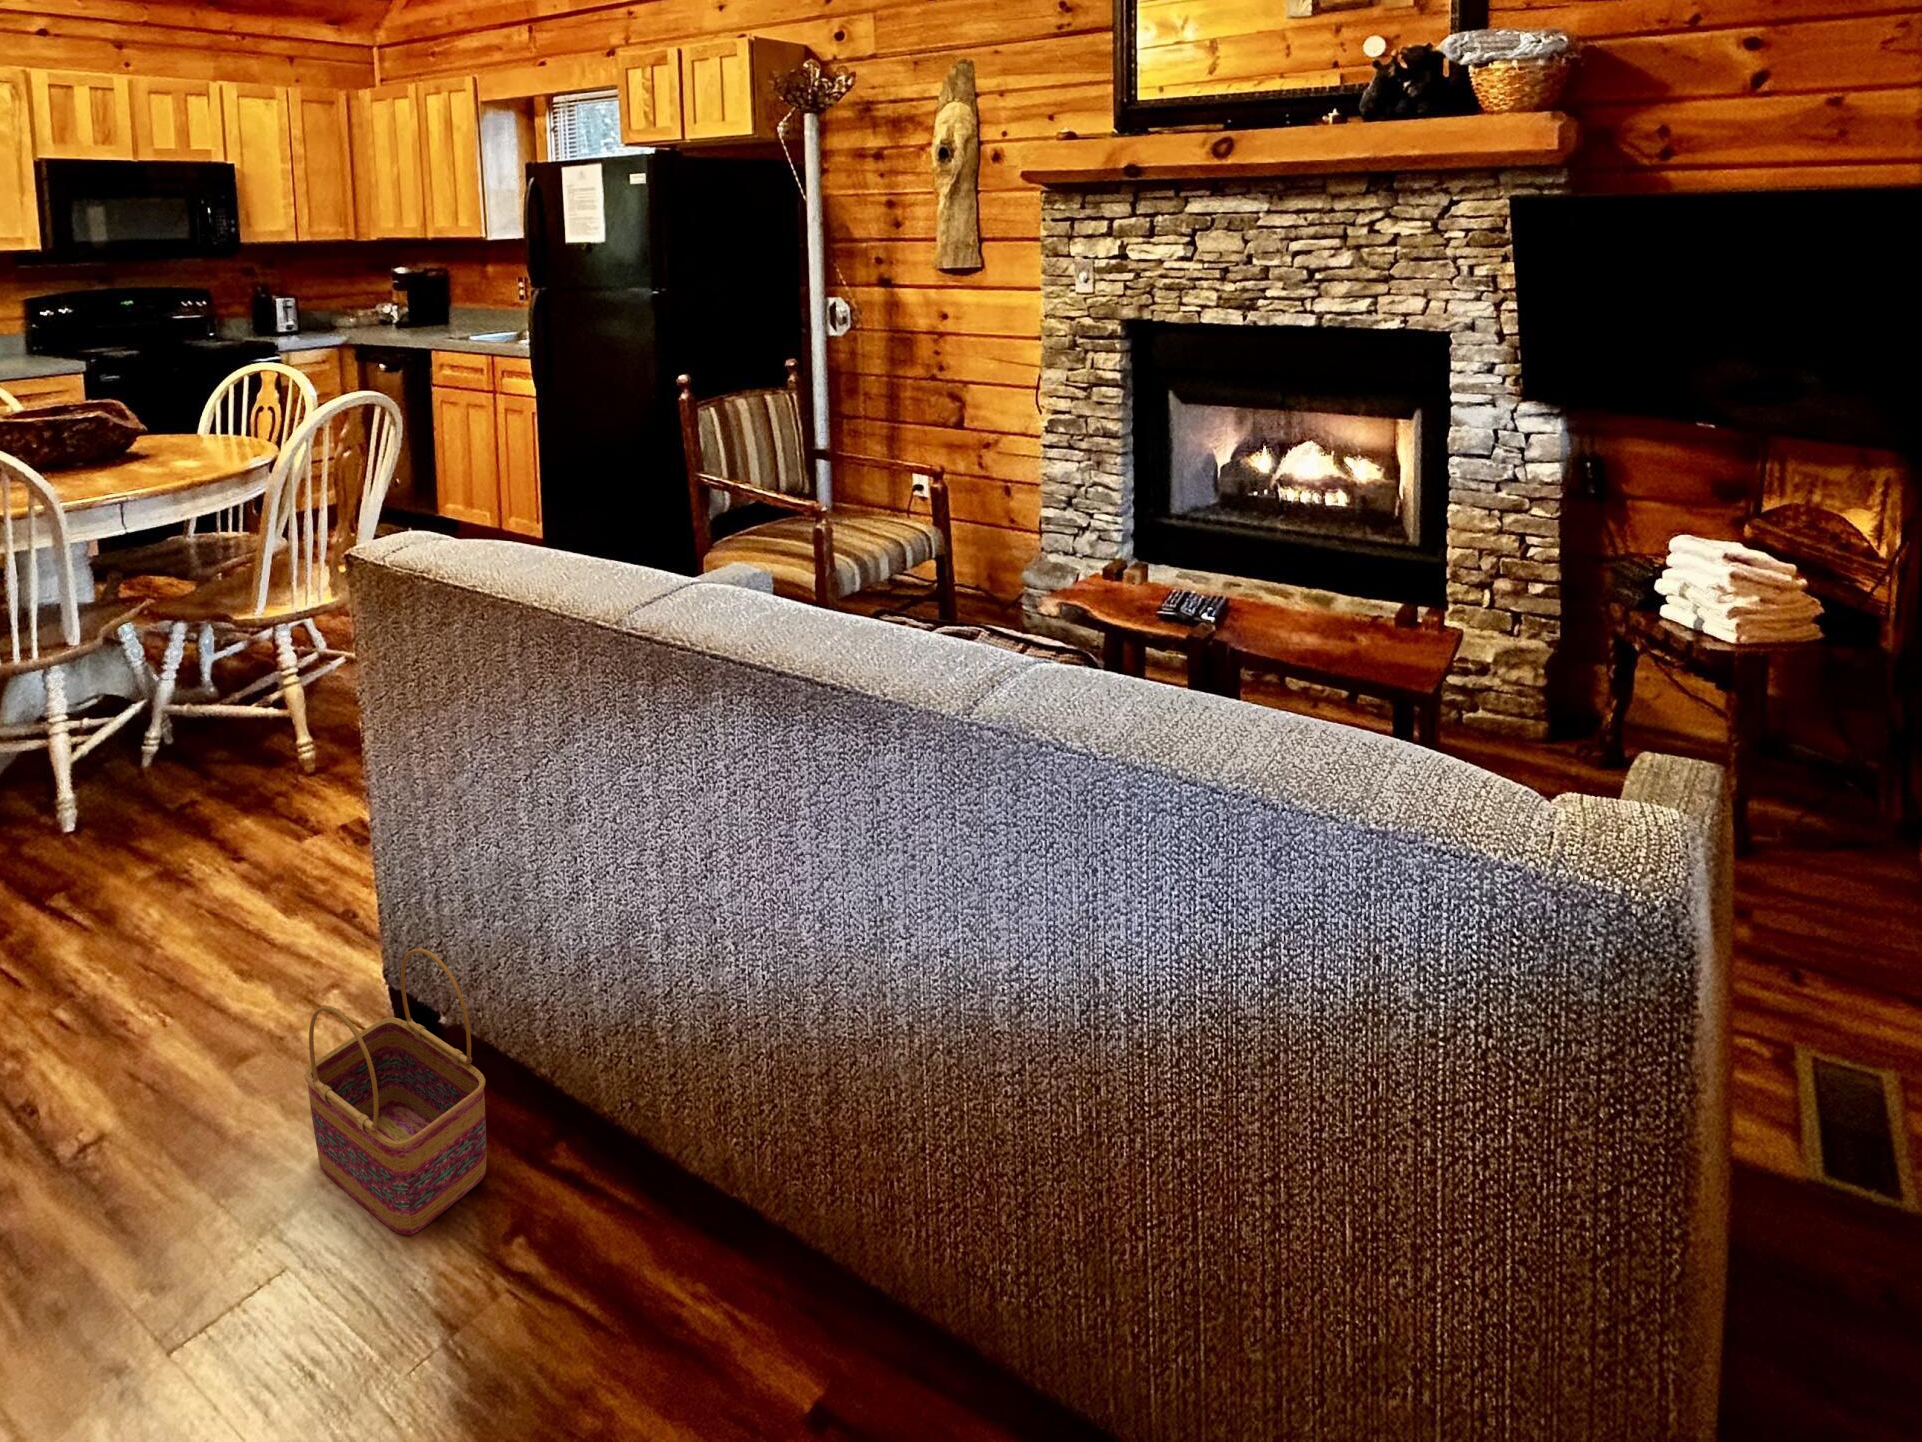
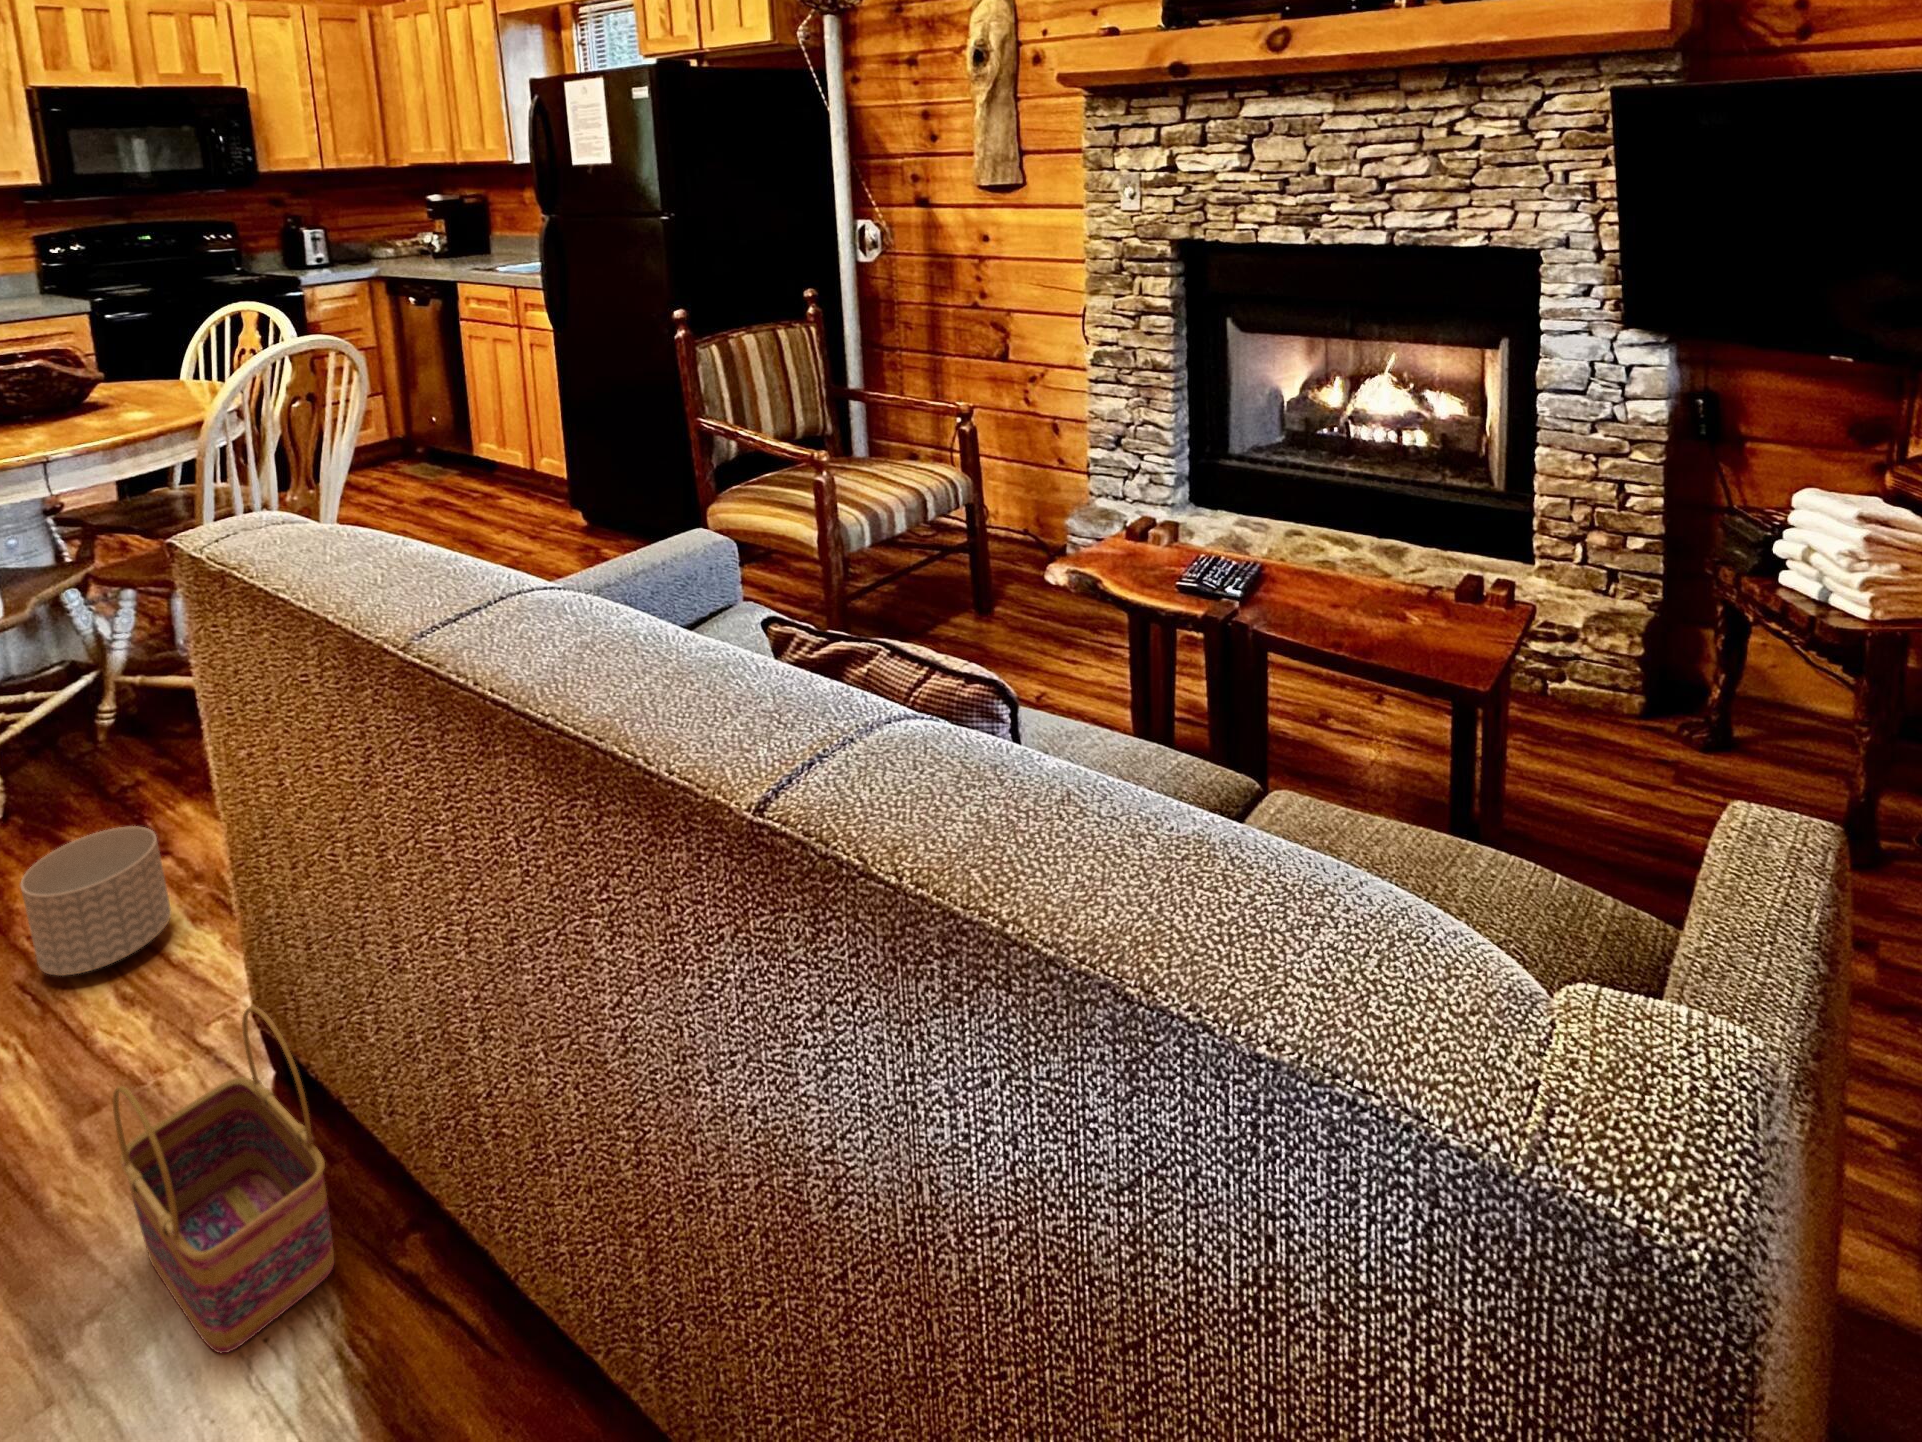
planter: none [142,826,263,956] -> present [21,826,171,976]

